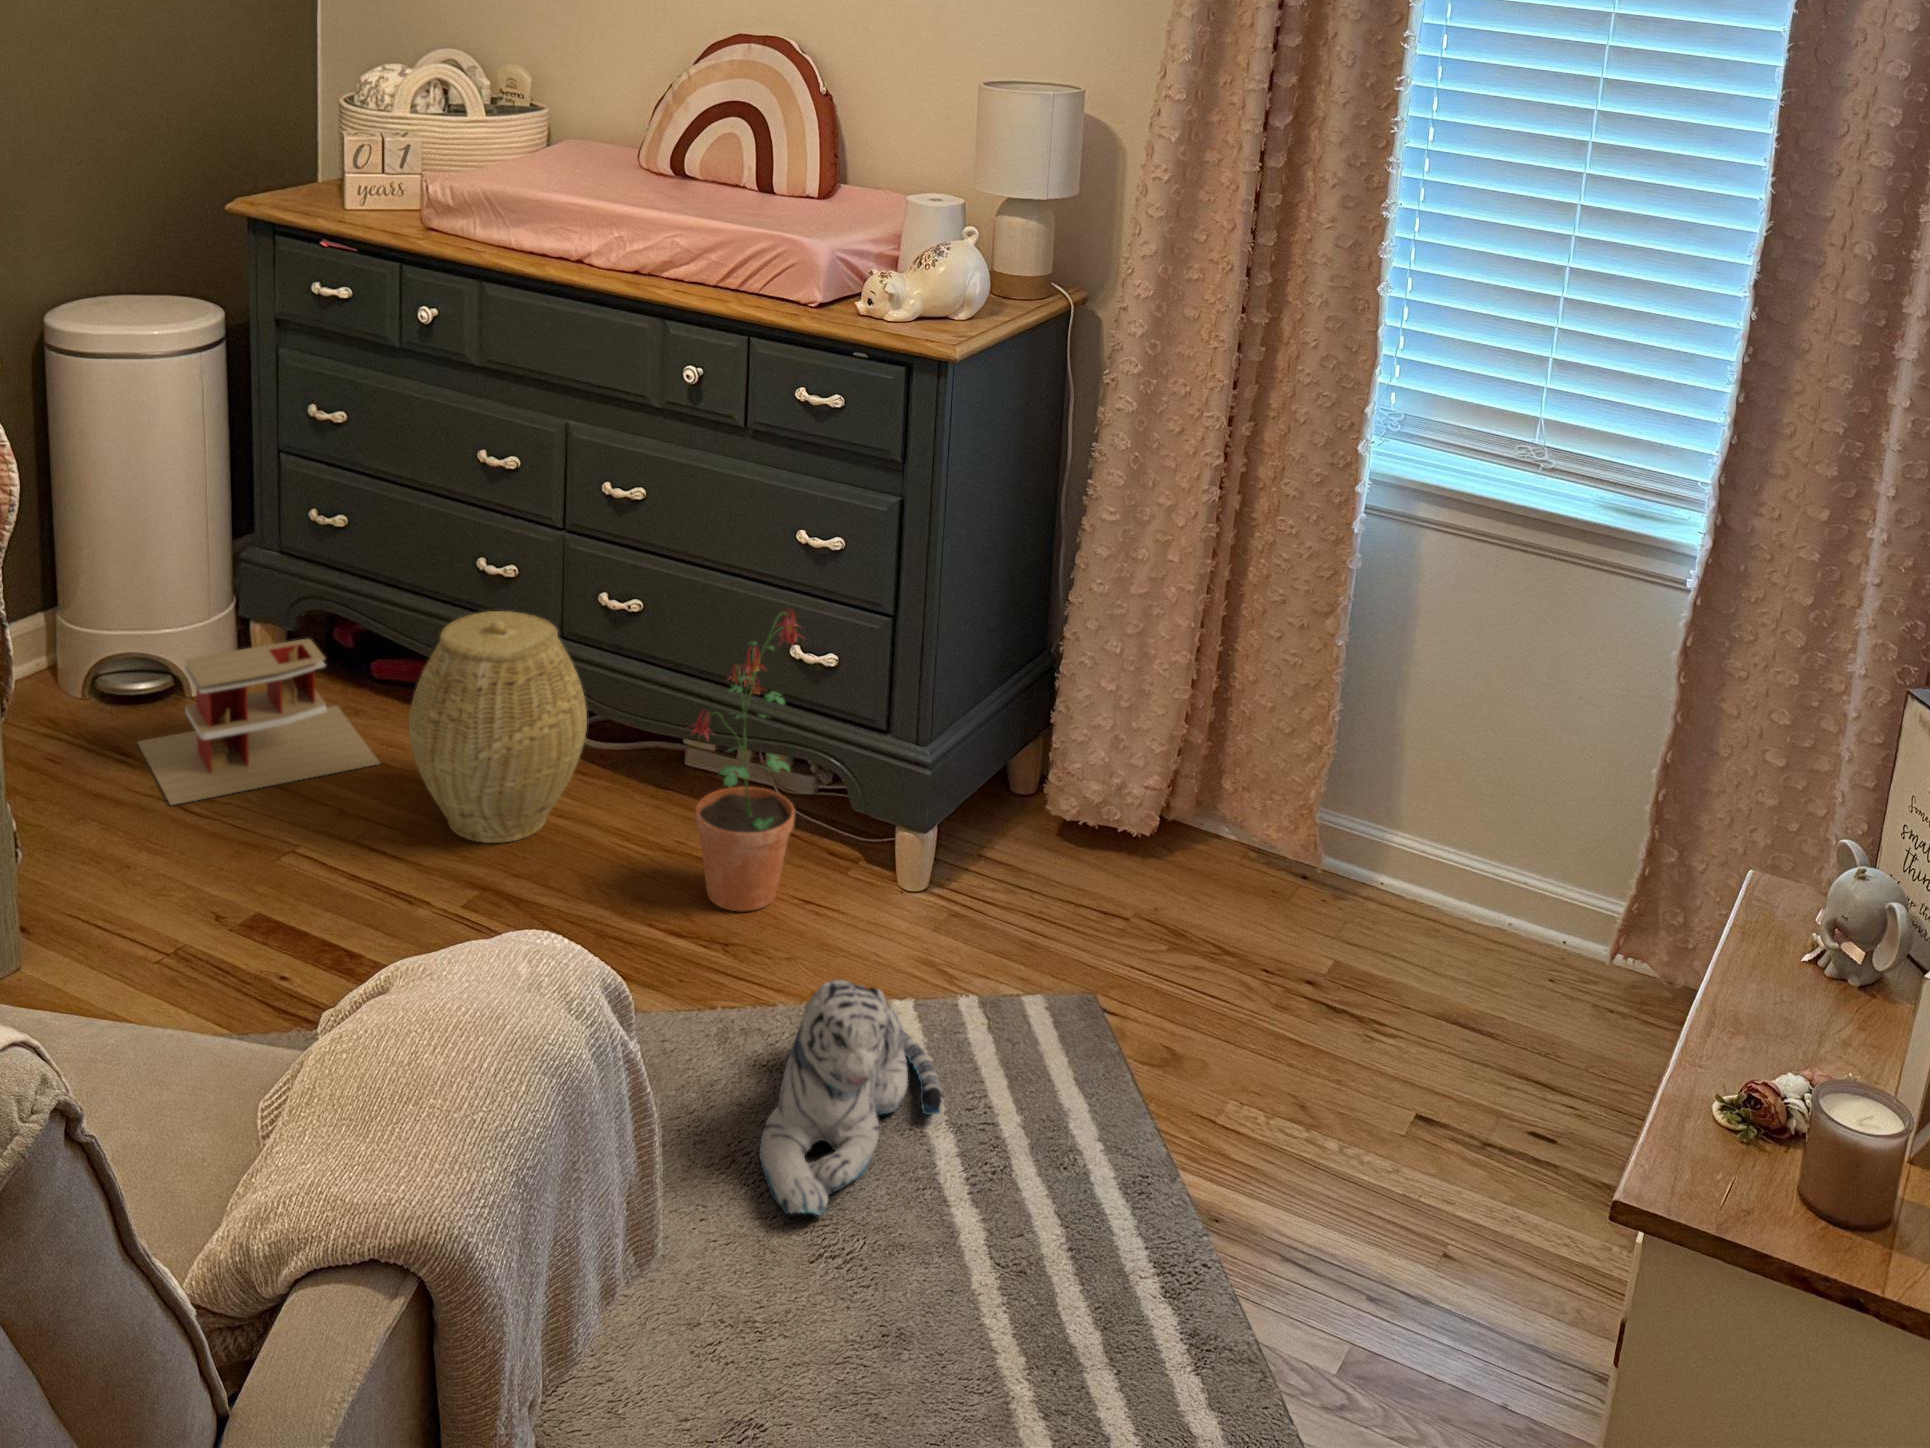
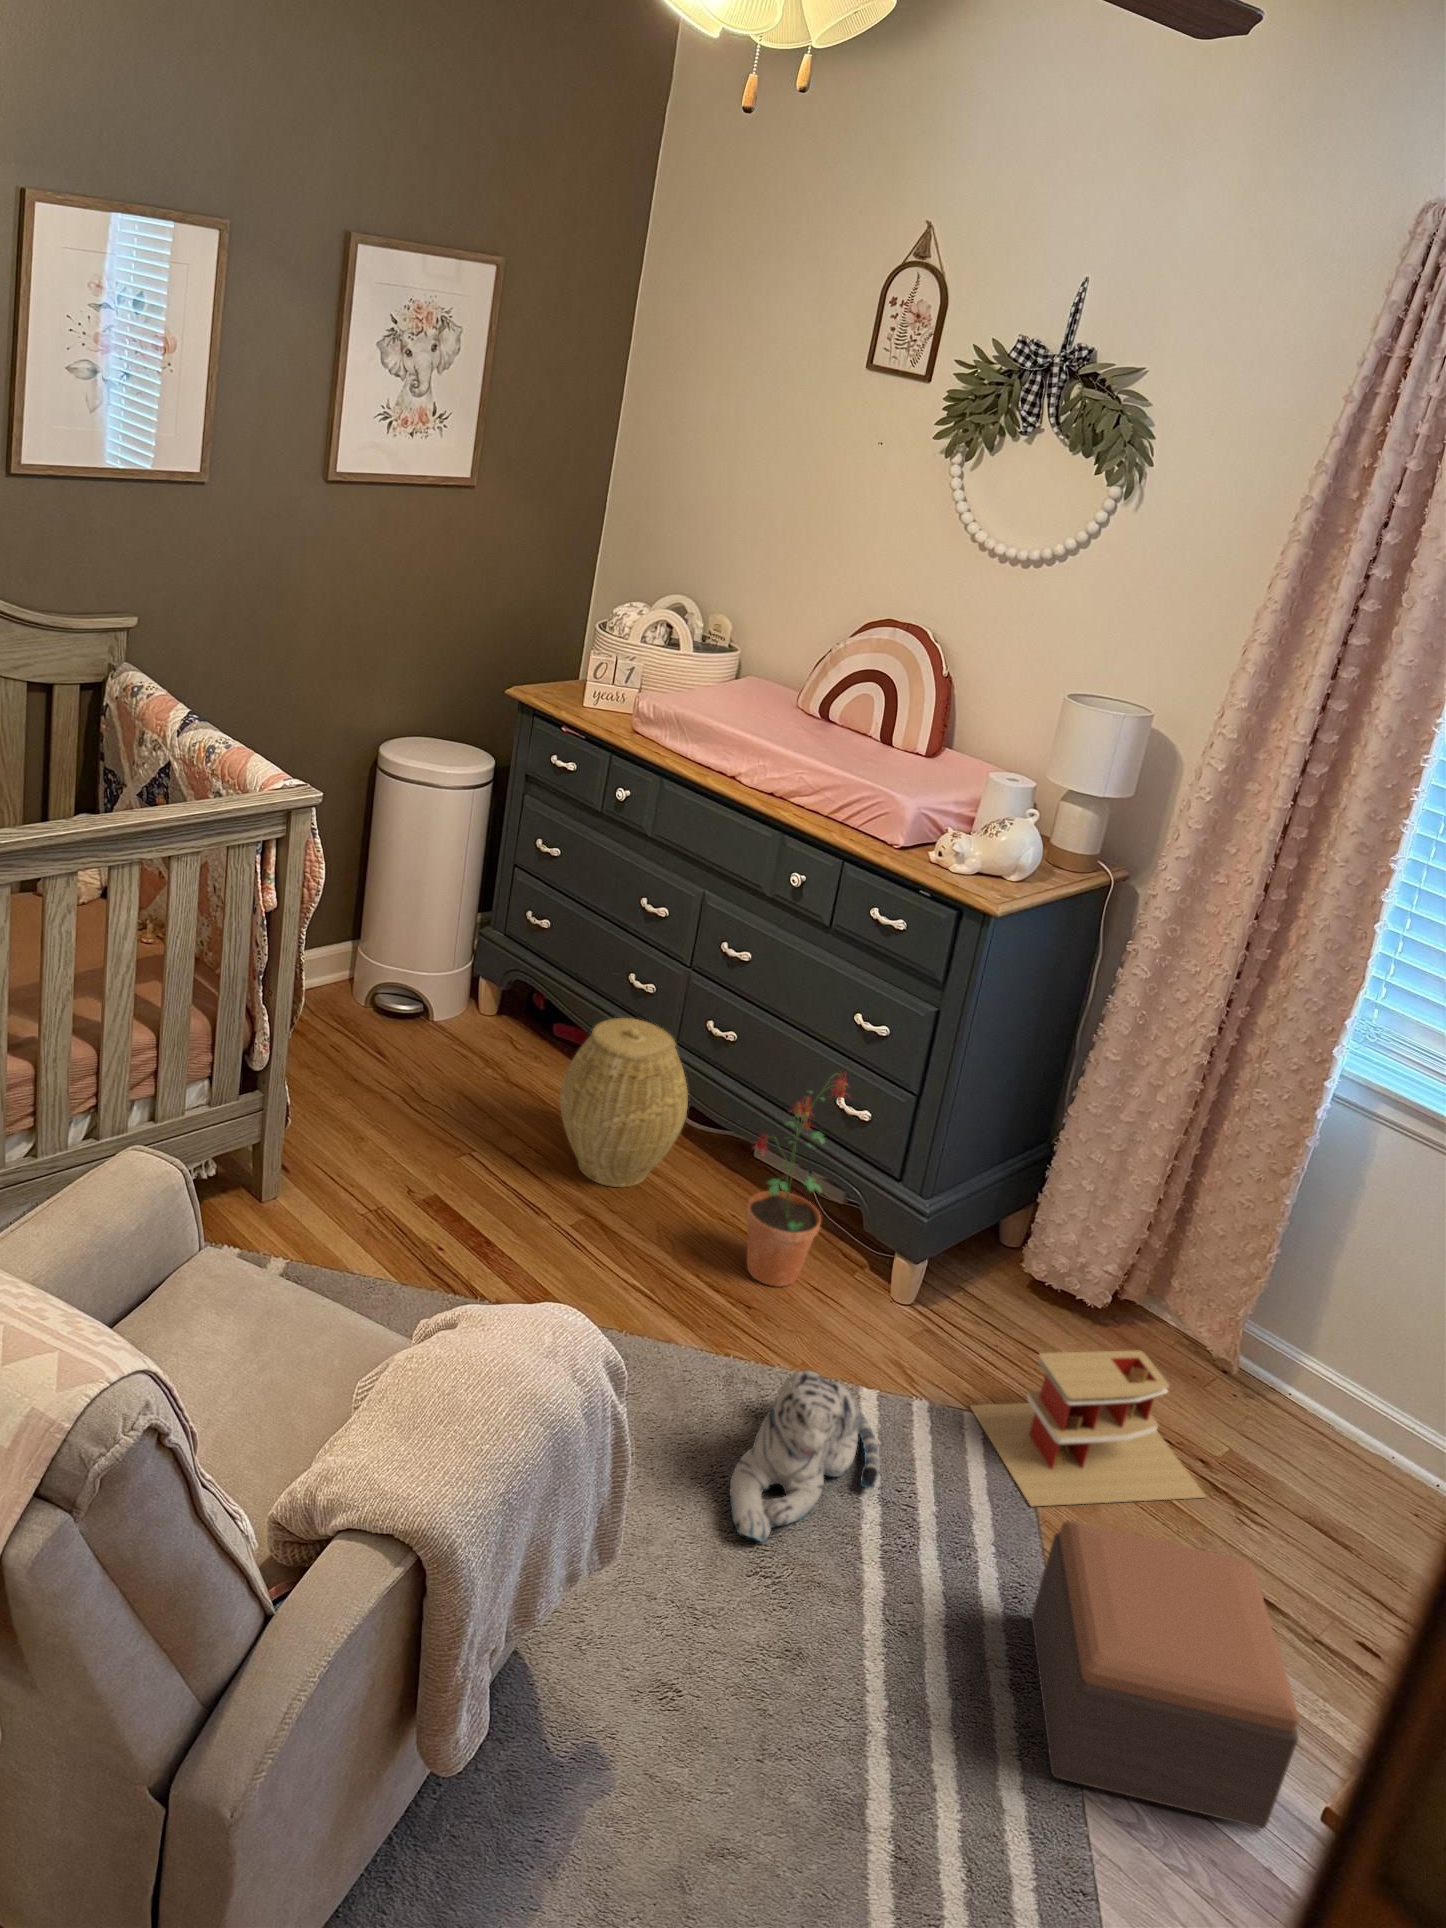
toy house: present [138,639,380,805] -> present [970,1351,1206,1506]
footstool: none [1167,1053,1508,1378] -> present [1031,1521,1300,1829]

